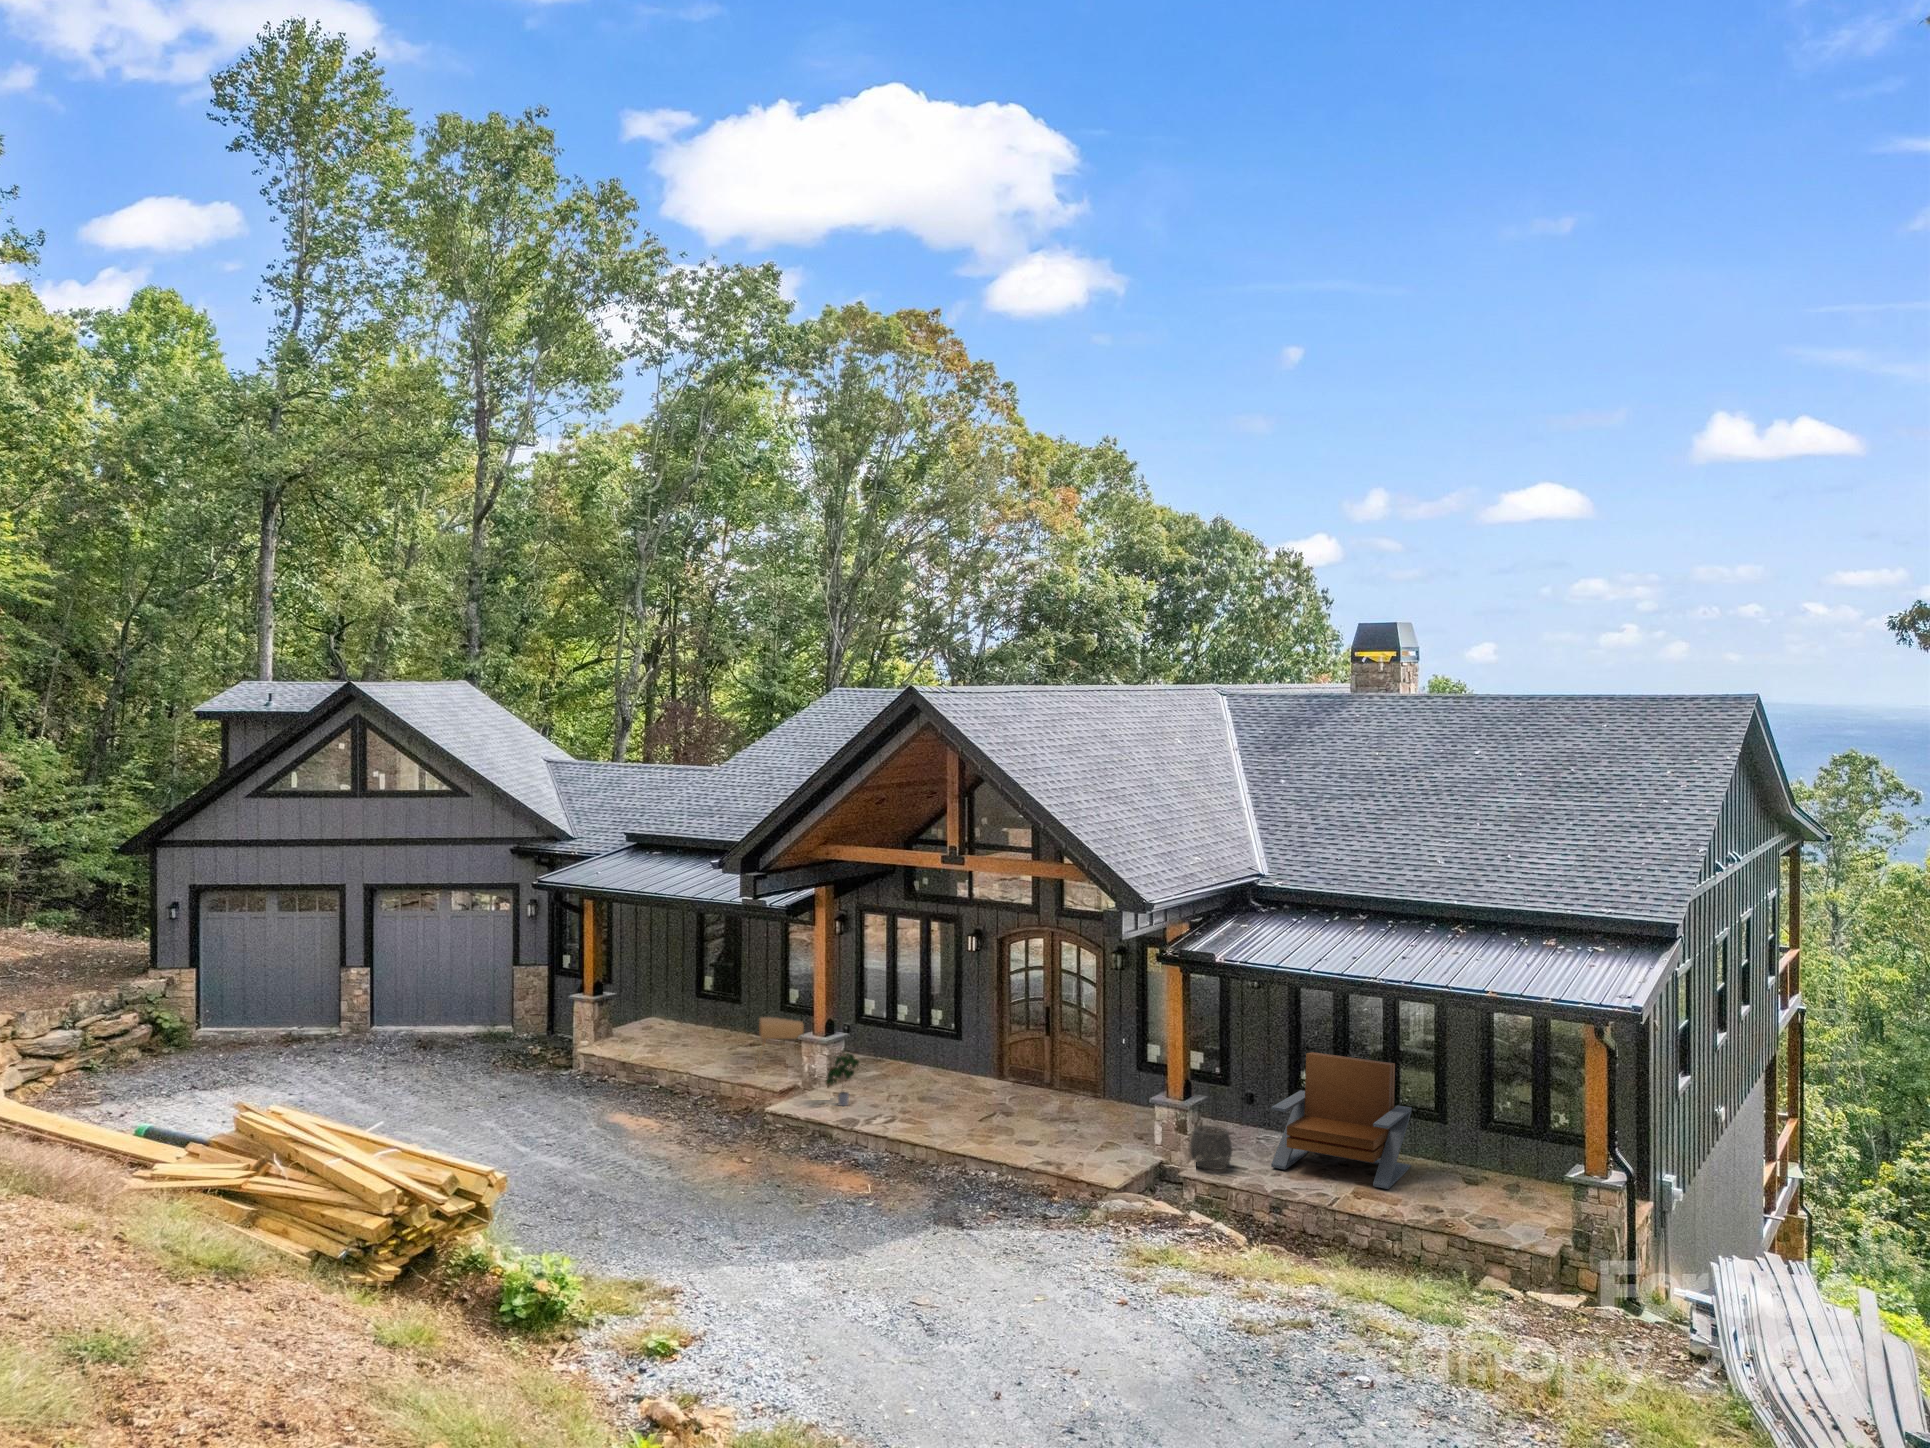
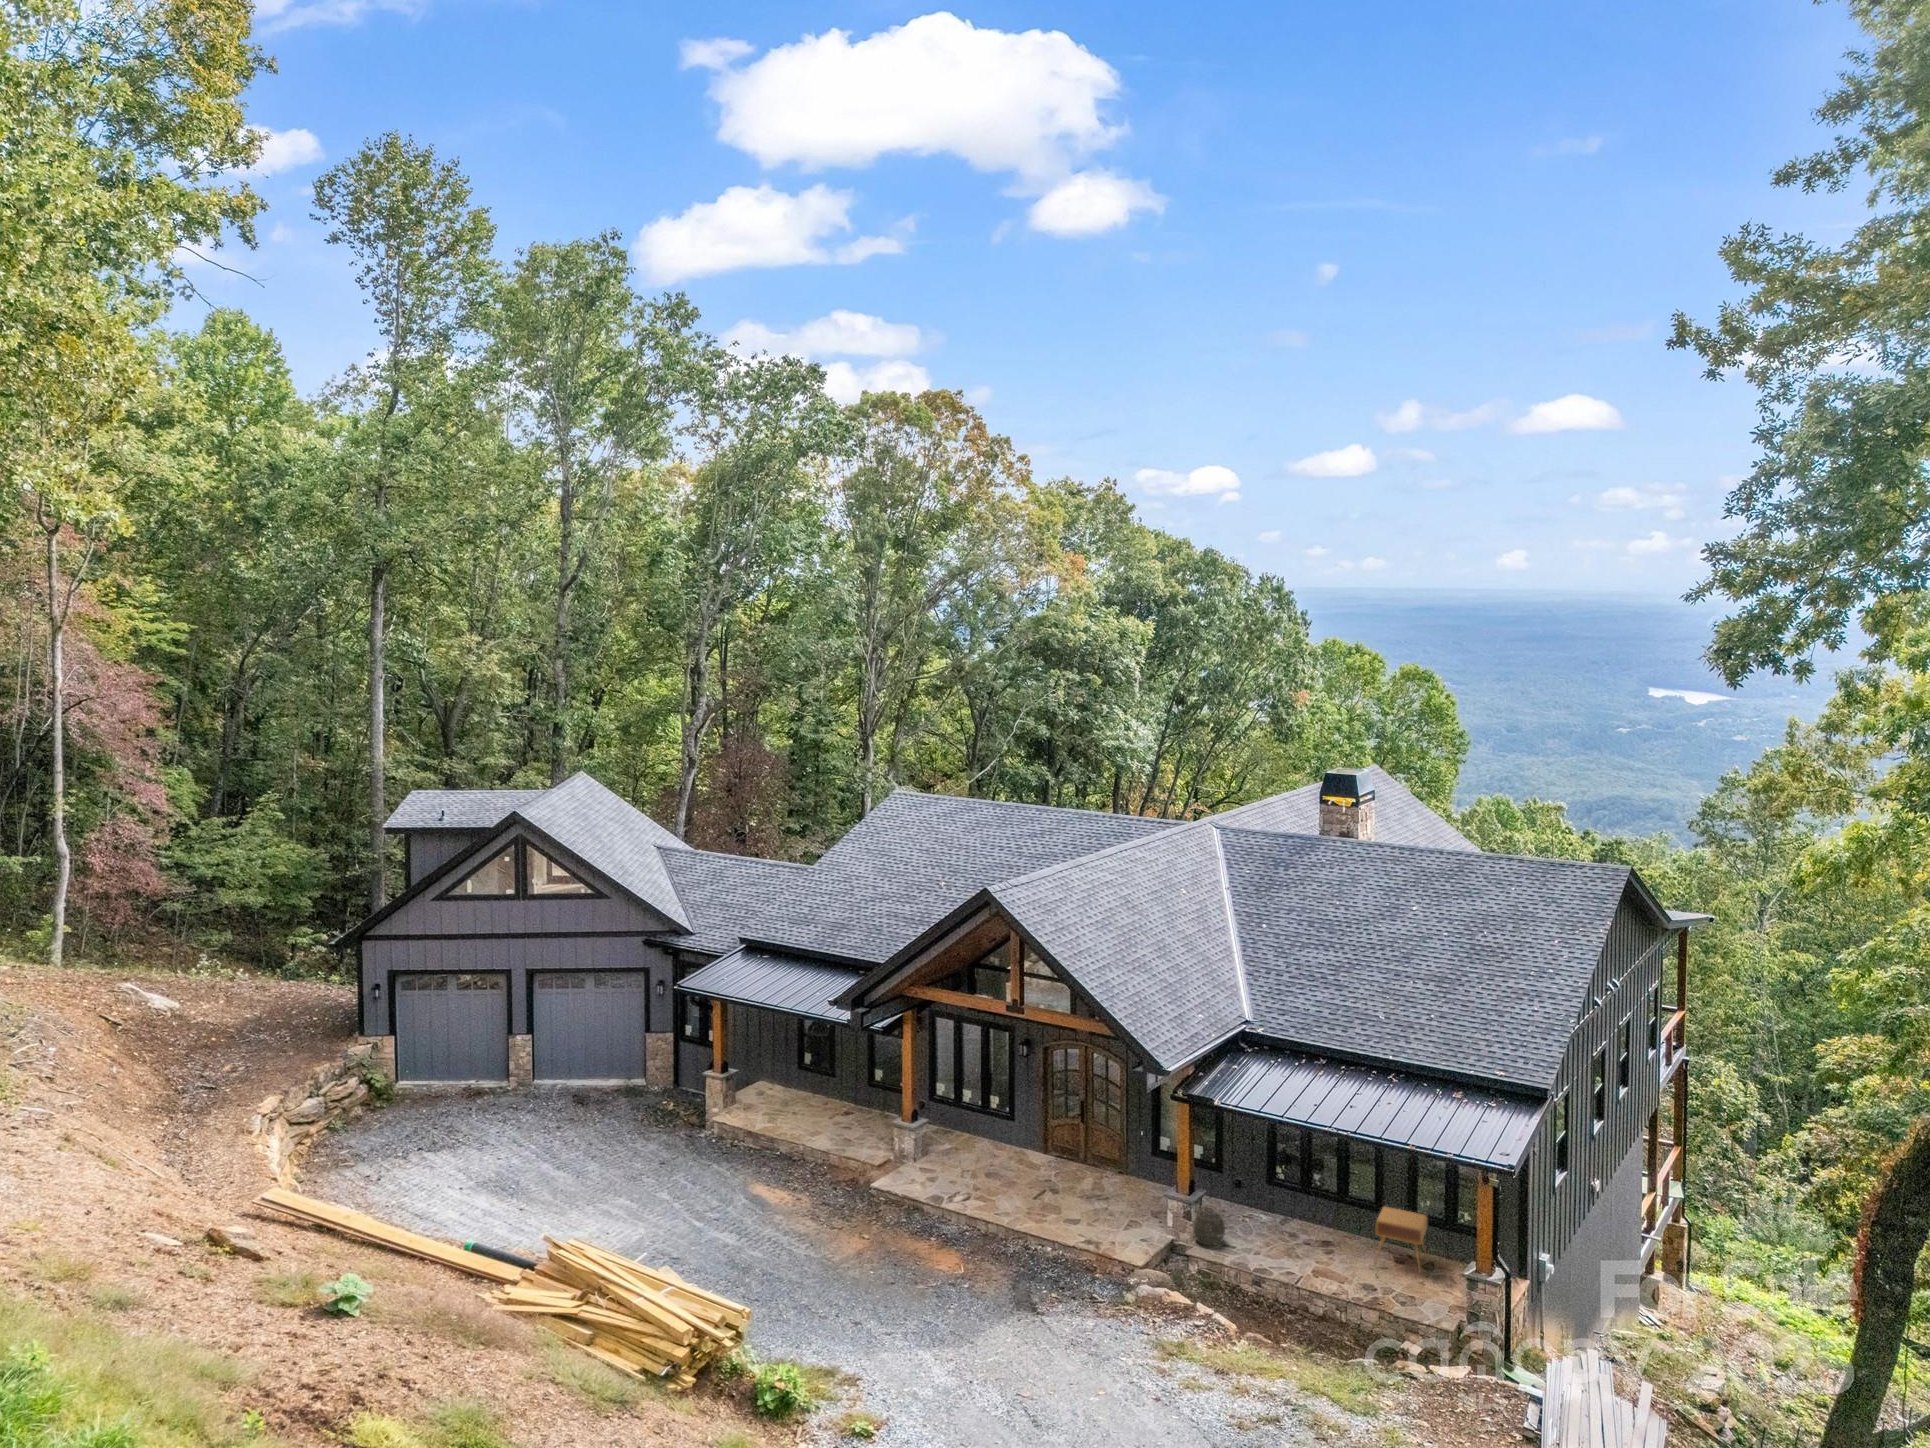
side table: present [759,1017,804,1060] -> present [1376,1207,1427,1270]
lounge chair: present [1271,1052,1412,1189] -> none [1254,1153,1358,1266]
potted plant: present [826,1053,859,1106] -> none [913,1132,937,1174]

